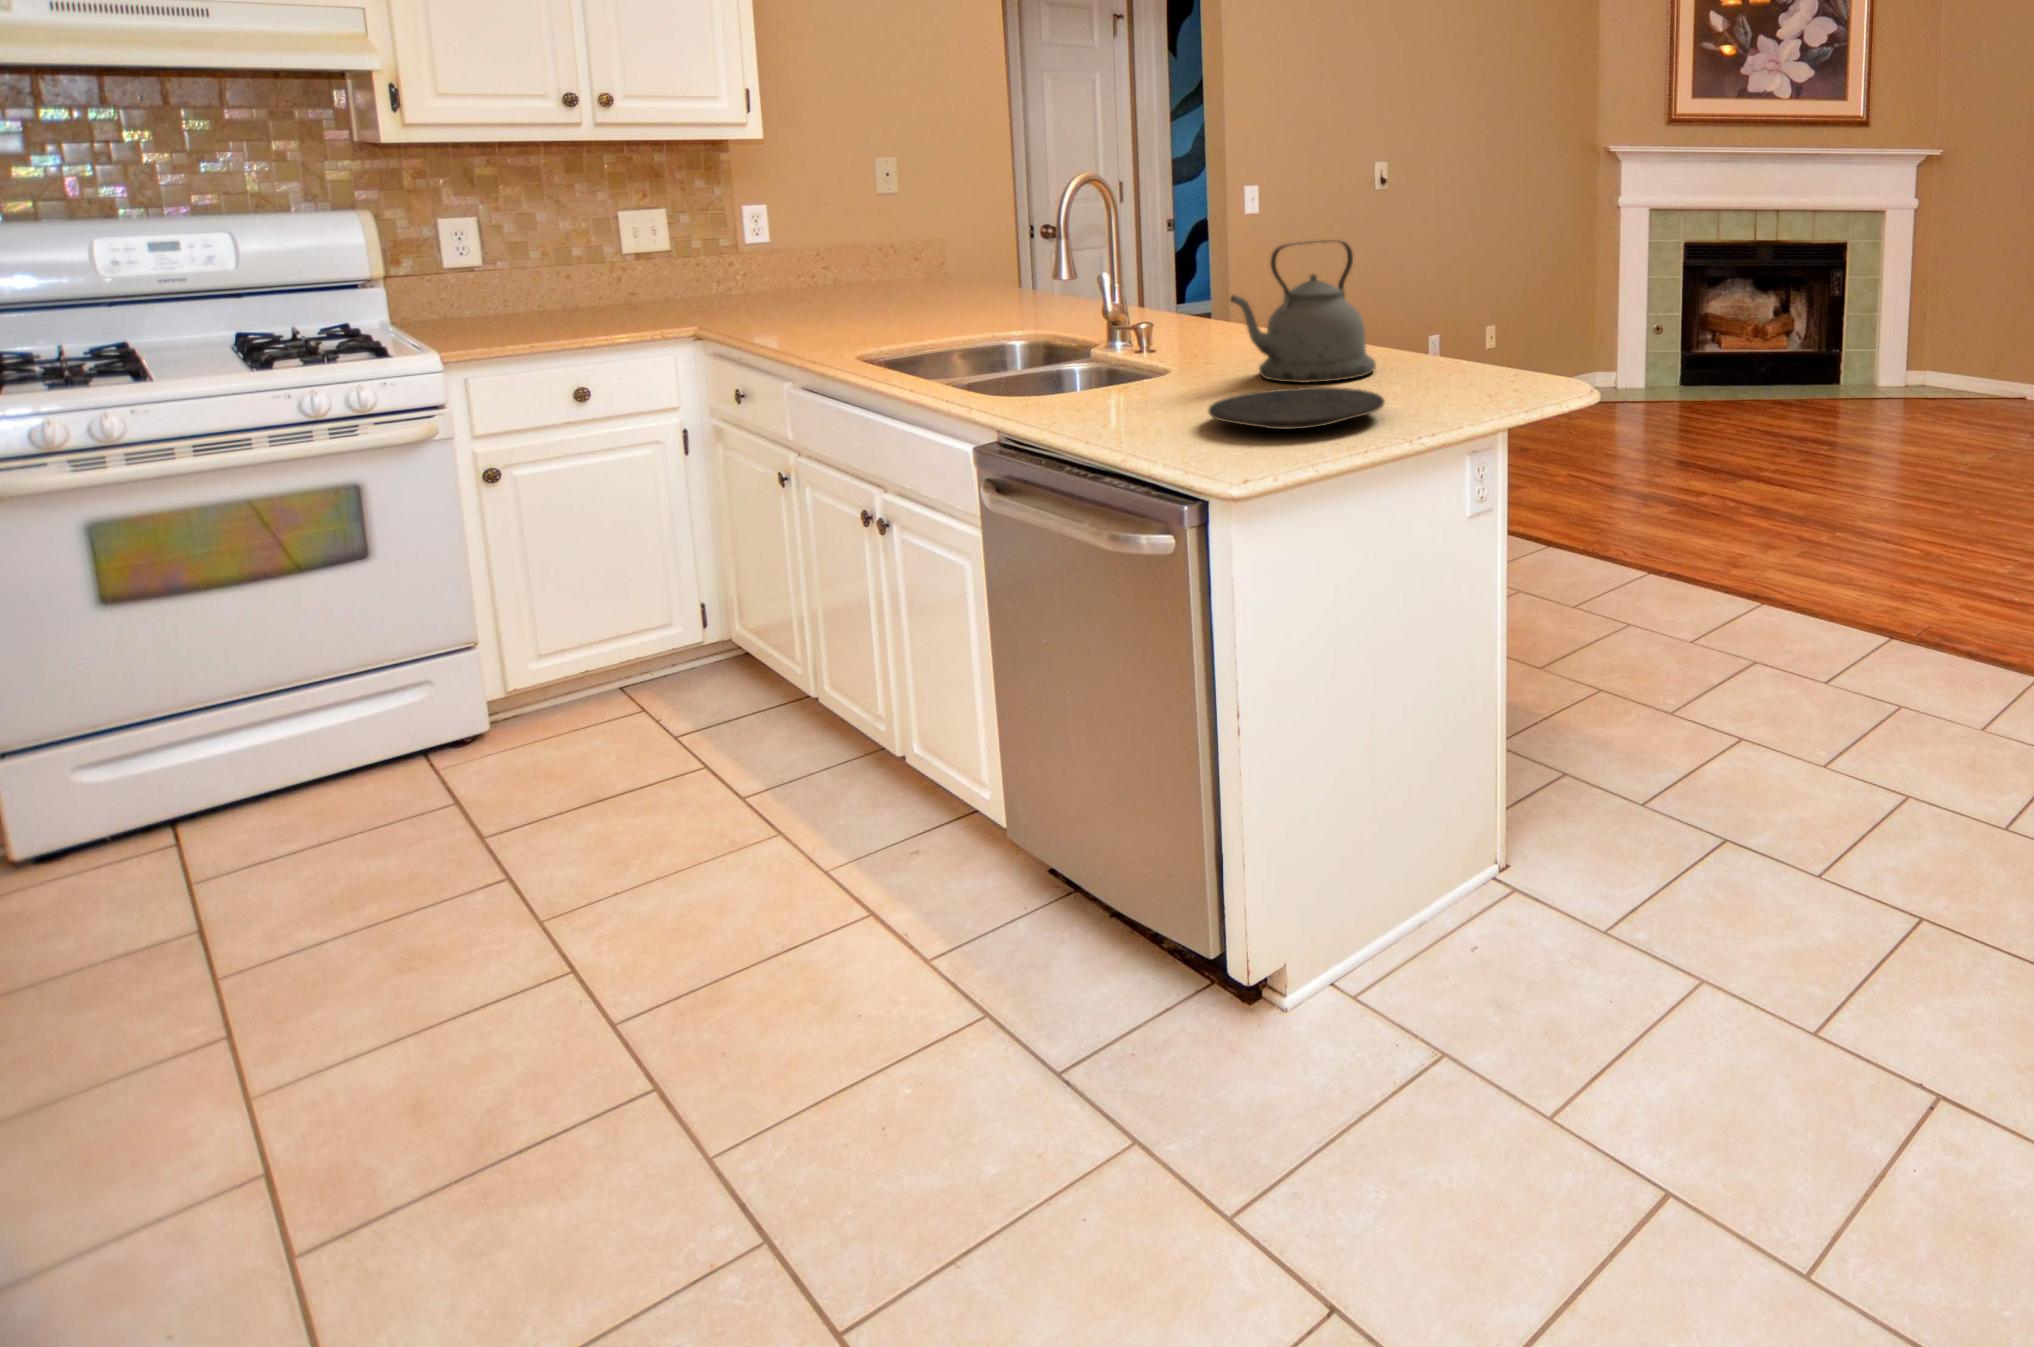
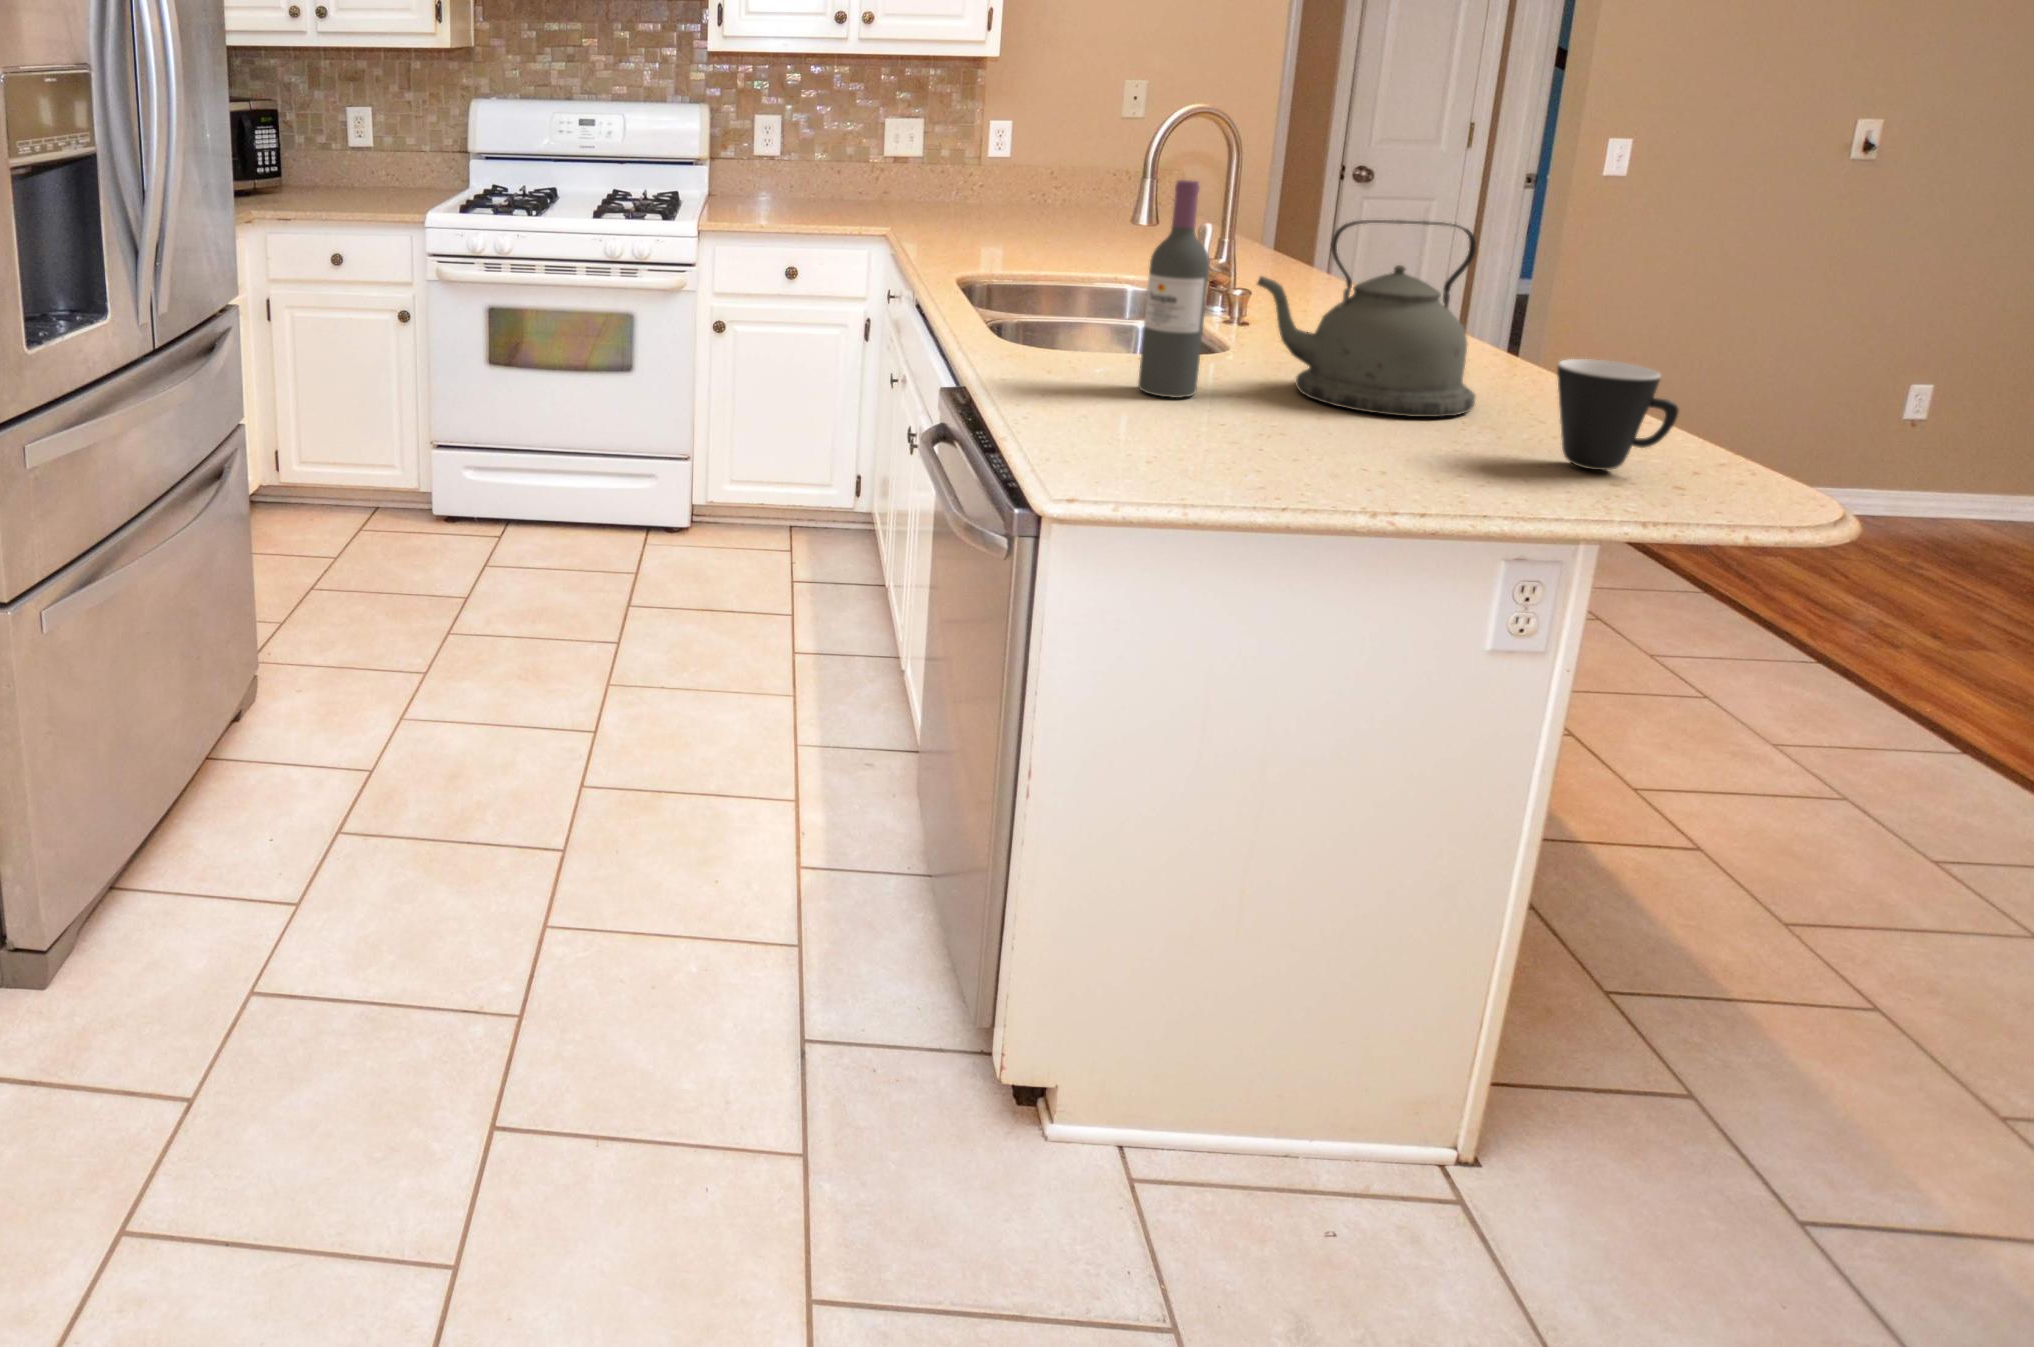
wine bottle: none [1161,225,1213,402] -> present [1138,180,1210,398]
mug: none [1444,313,1507,383] -> present [1557,359,1678,470]
plate: present [1208,387,1384,429] -> none [1113,402,1369,471]

